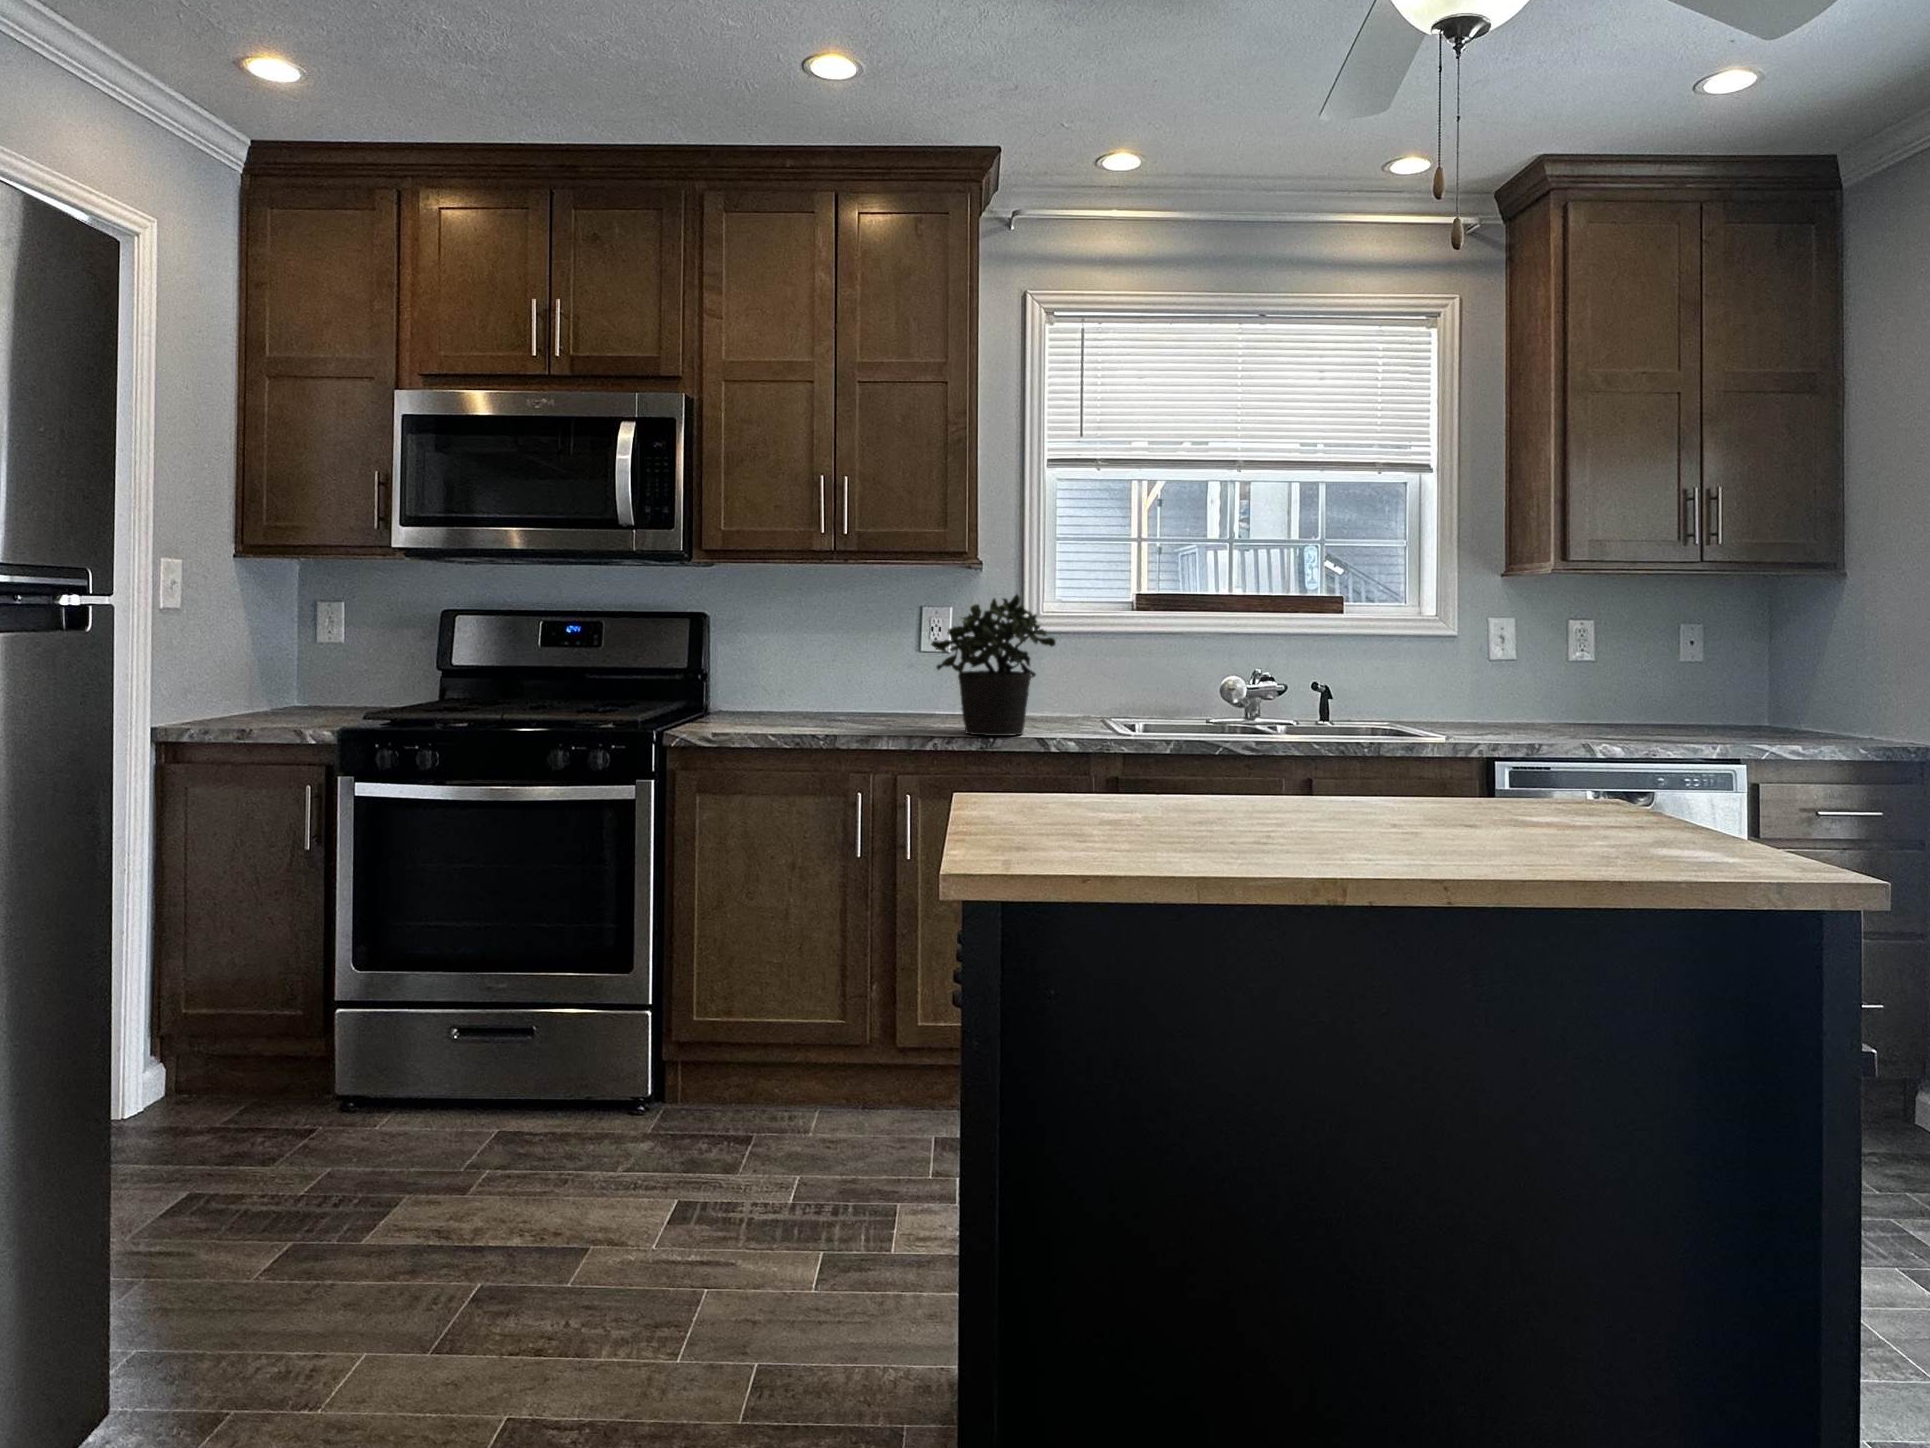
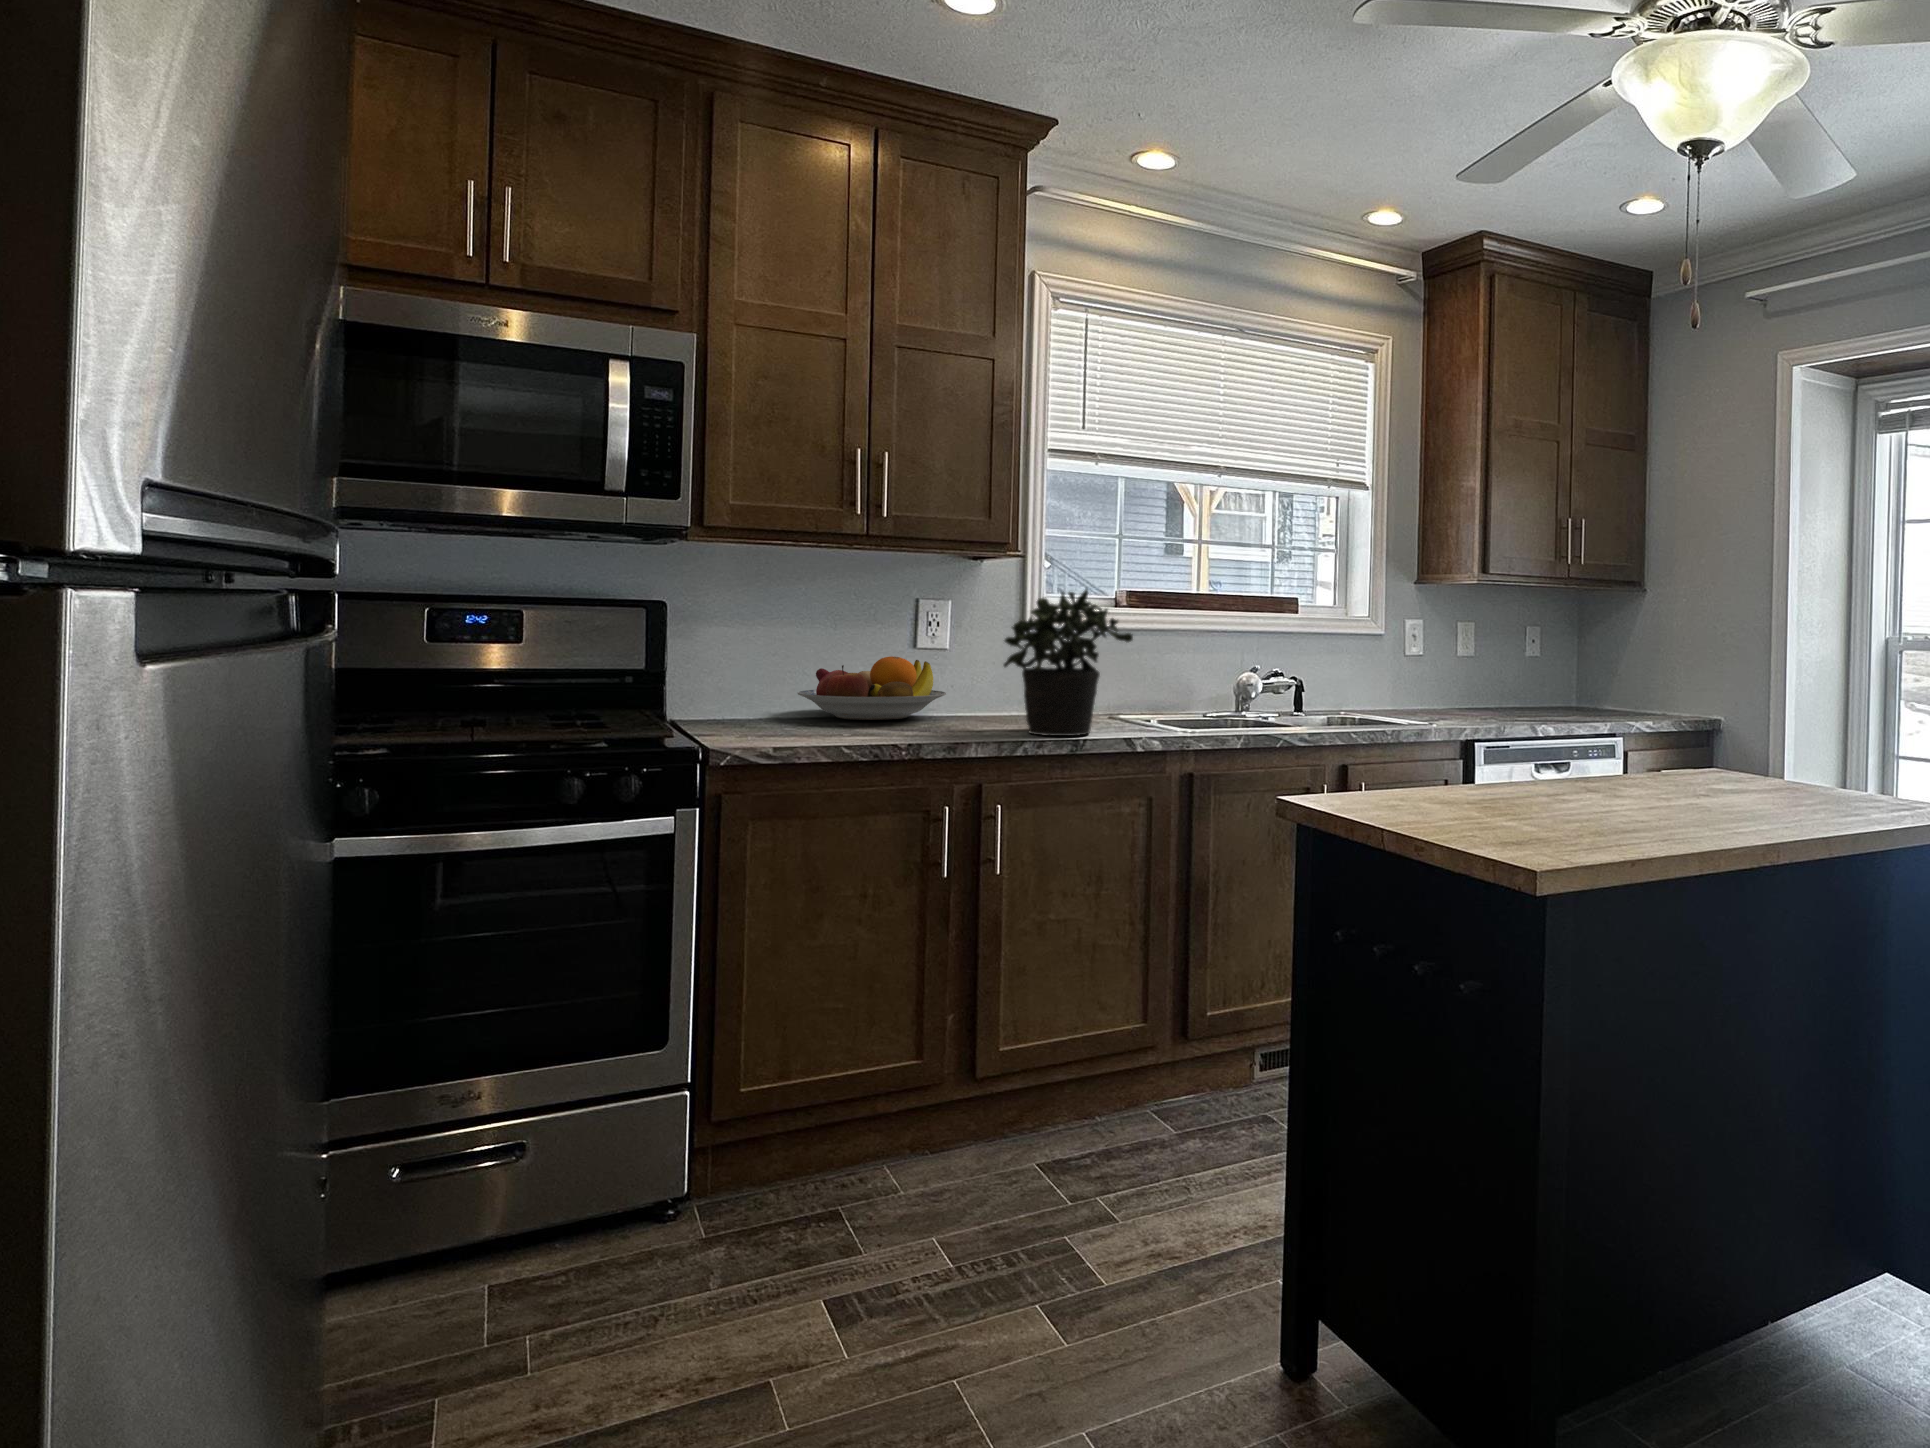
fruit bowl: none [797,660,926,716] -> present [798,656,946,720]

